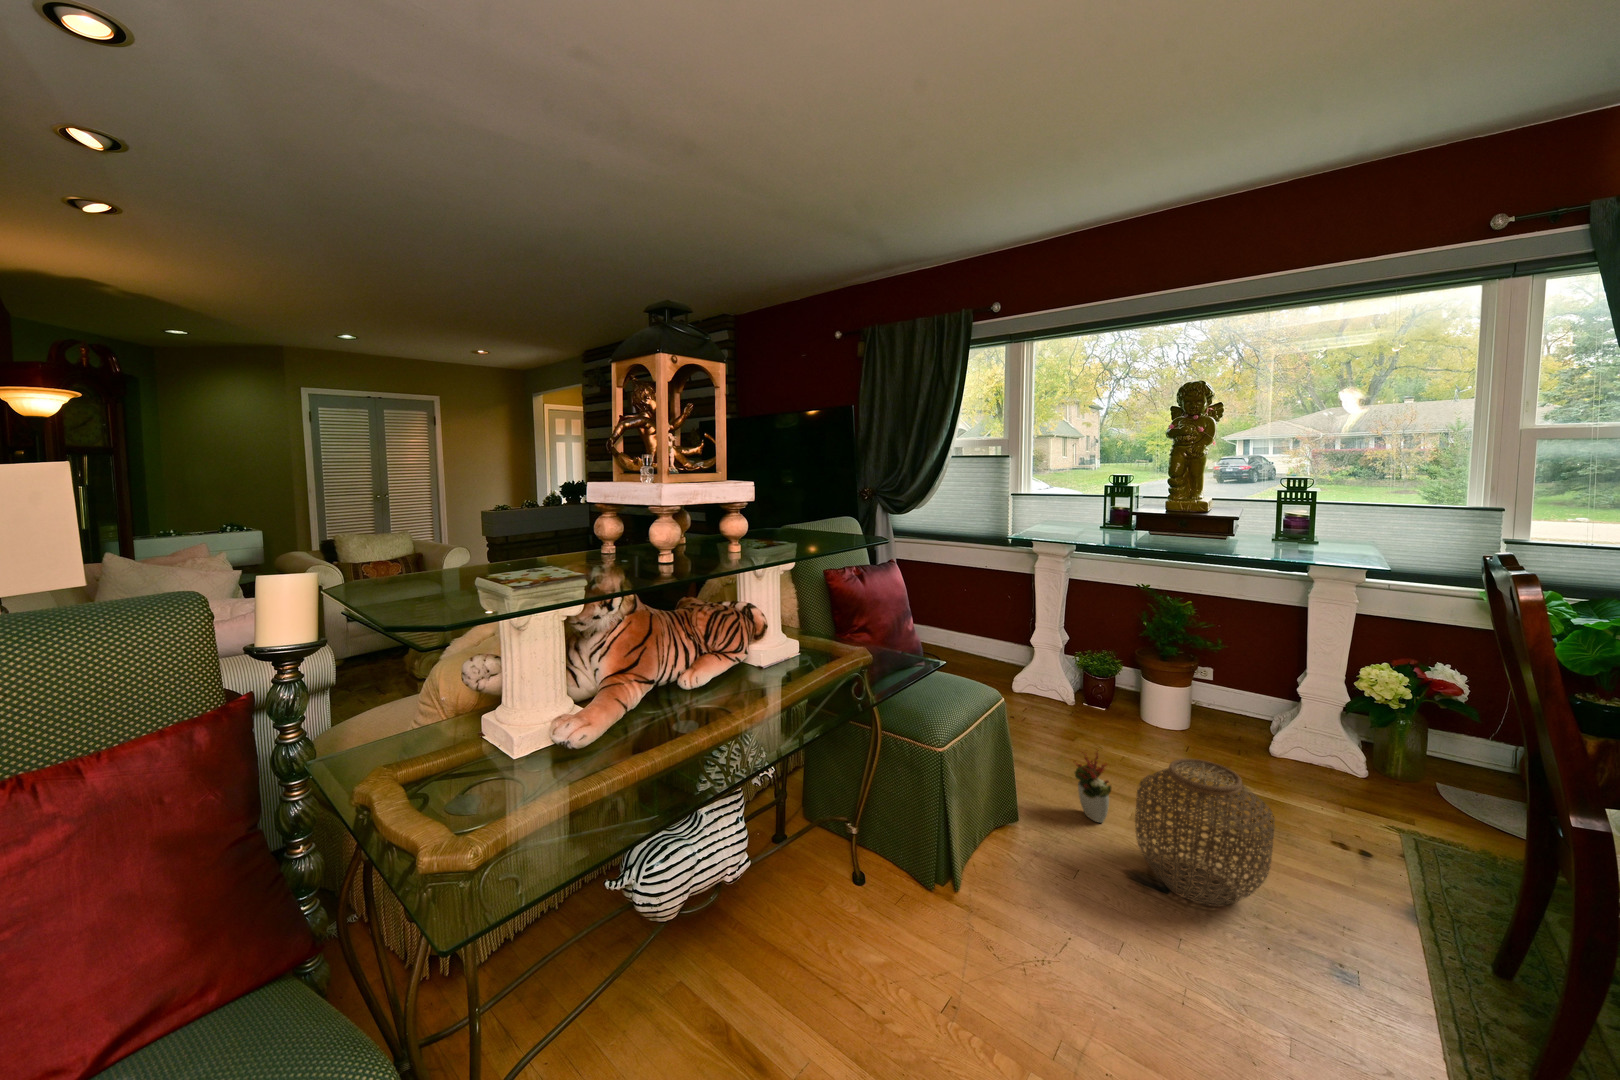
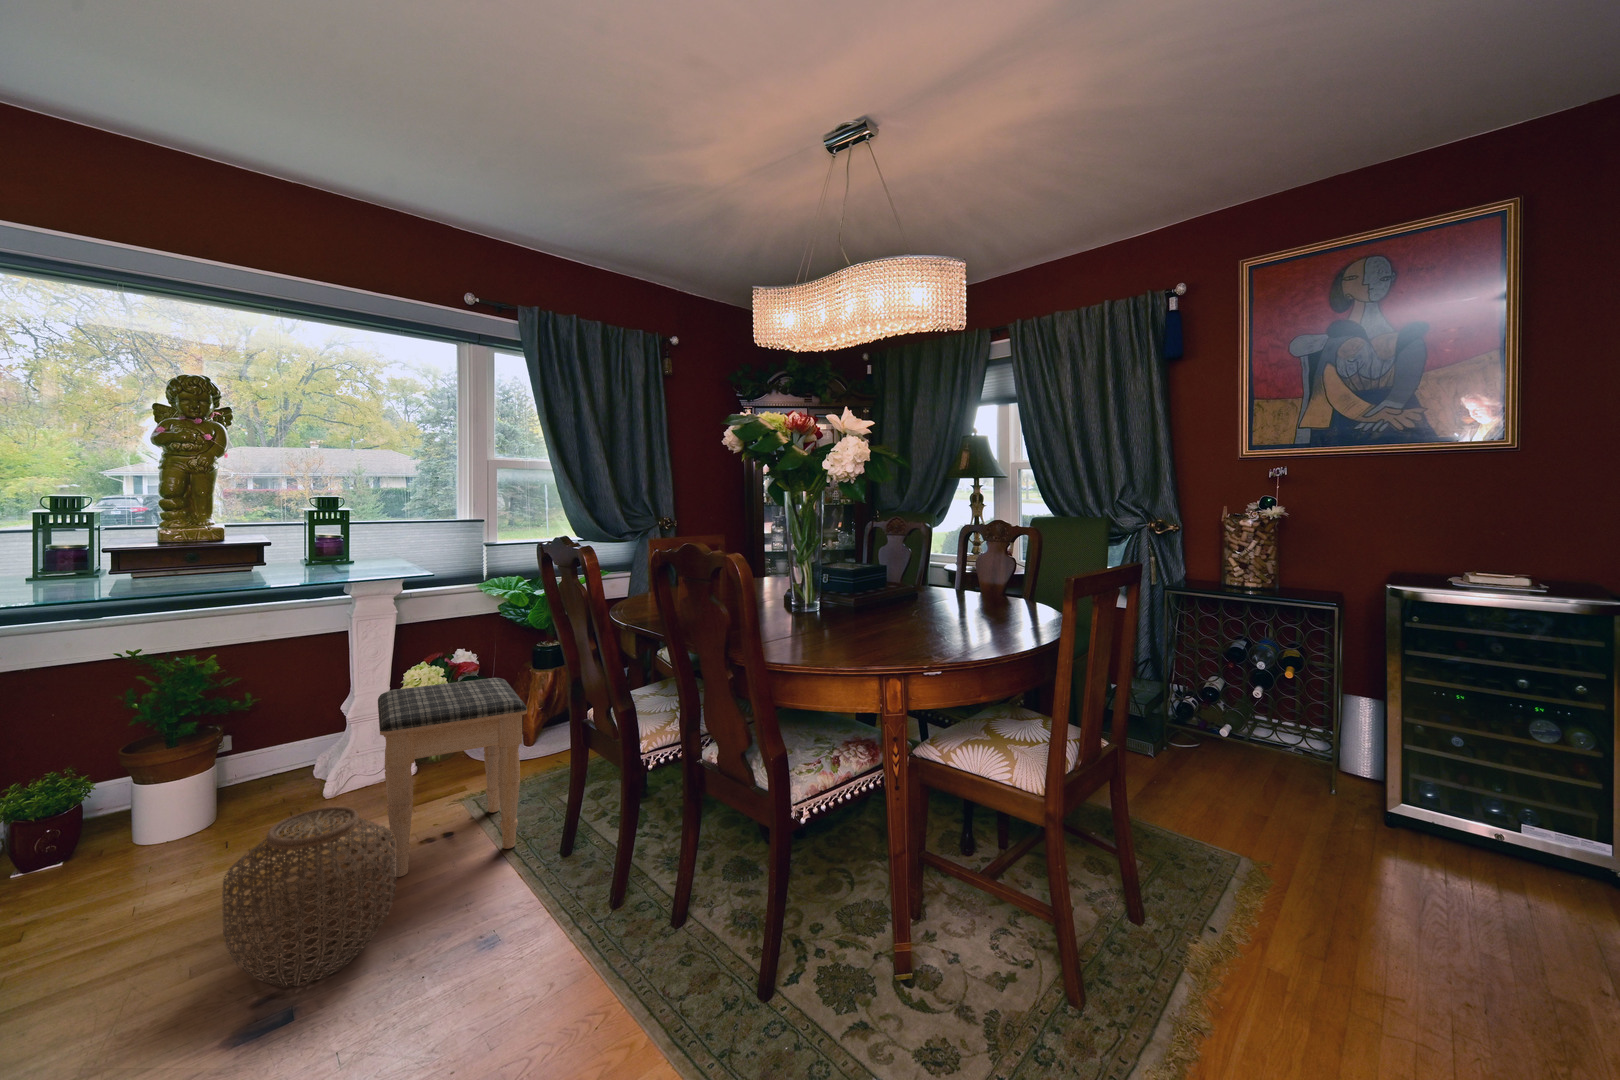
footstool: none [1287,681,1482,915] -> present [378,678,527,877]
decorative plant: present [1075,749,1111,823] -> none [84,875,163,984]

